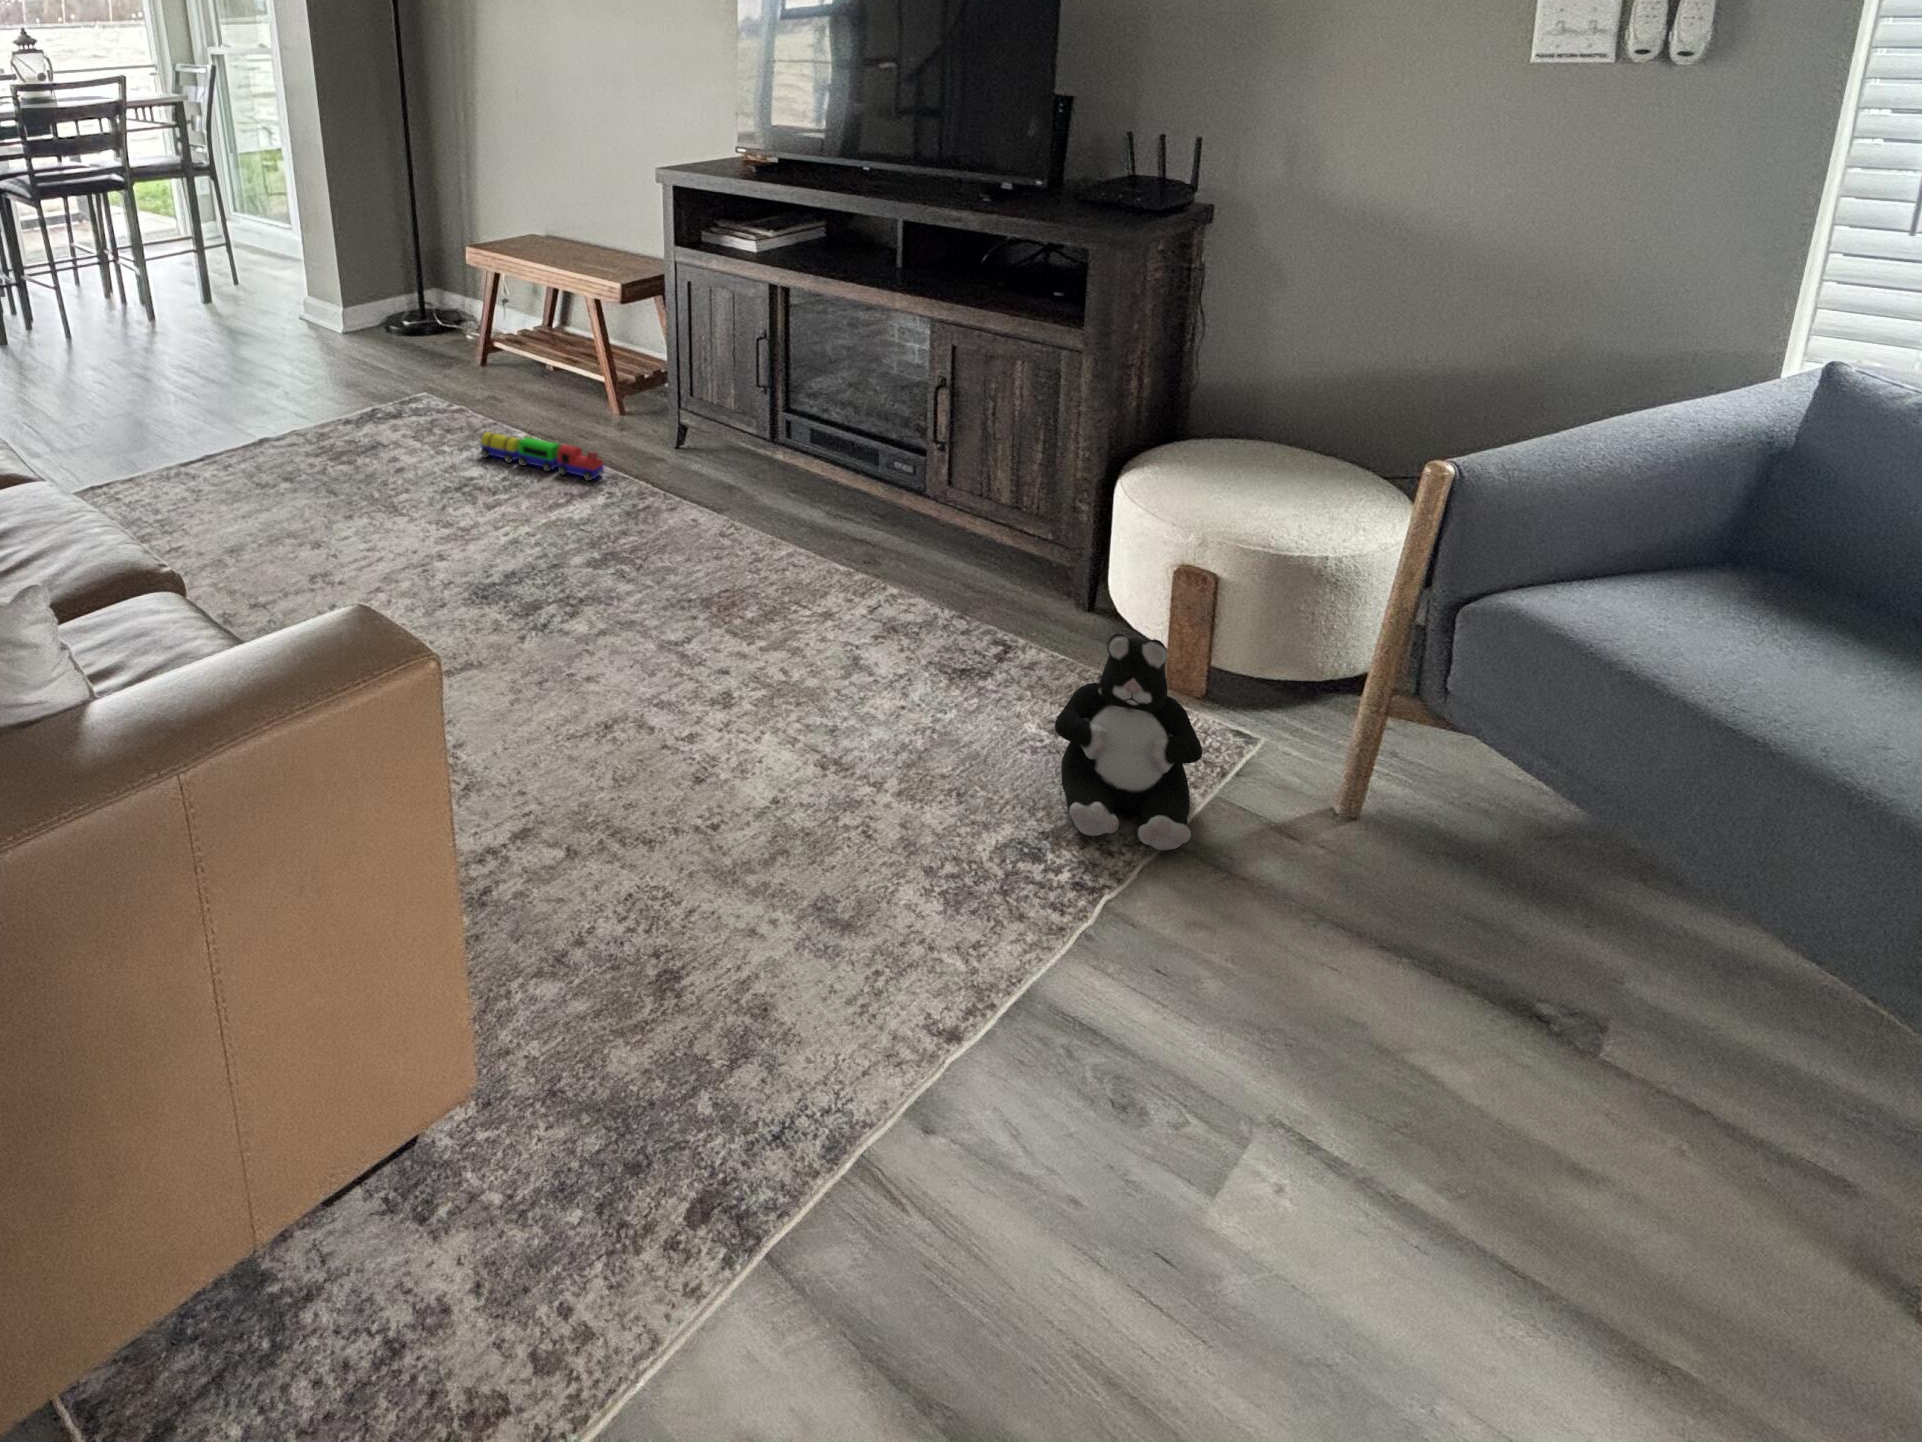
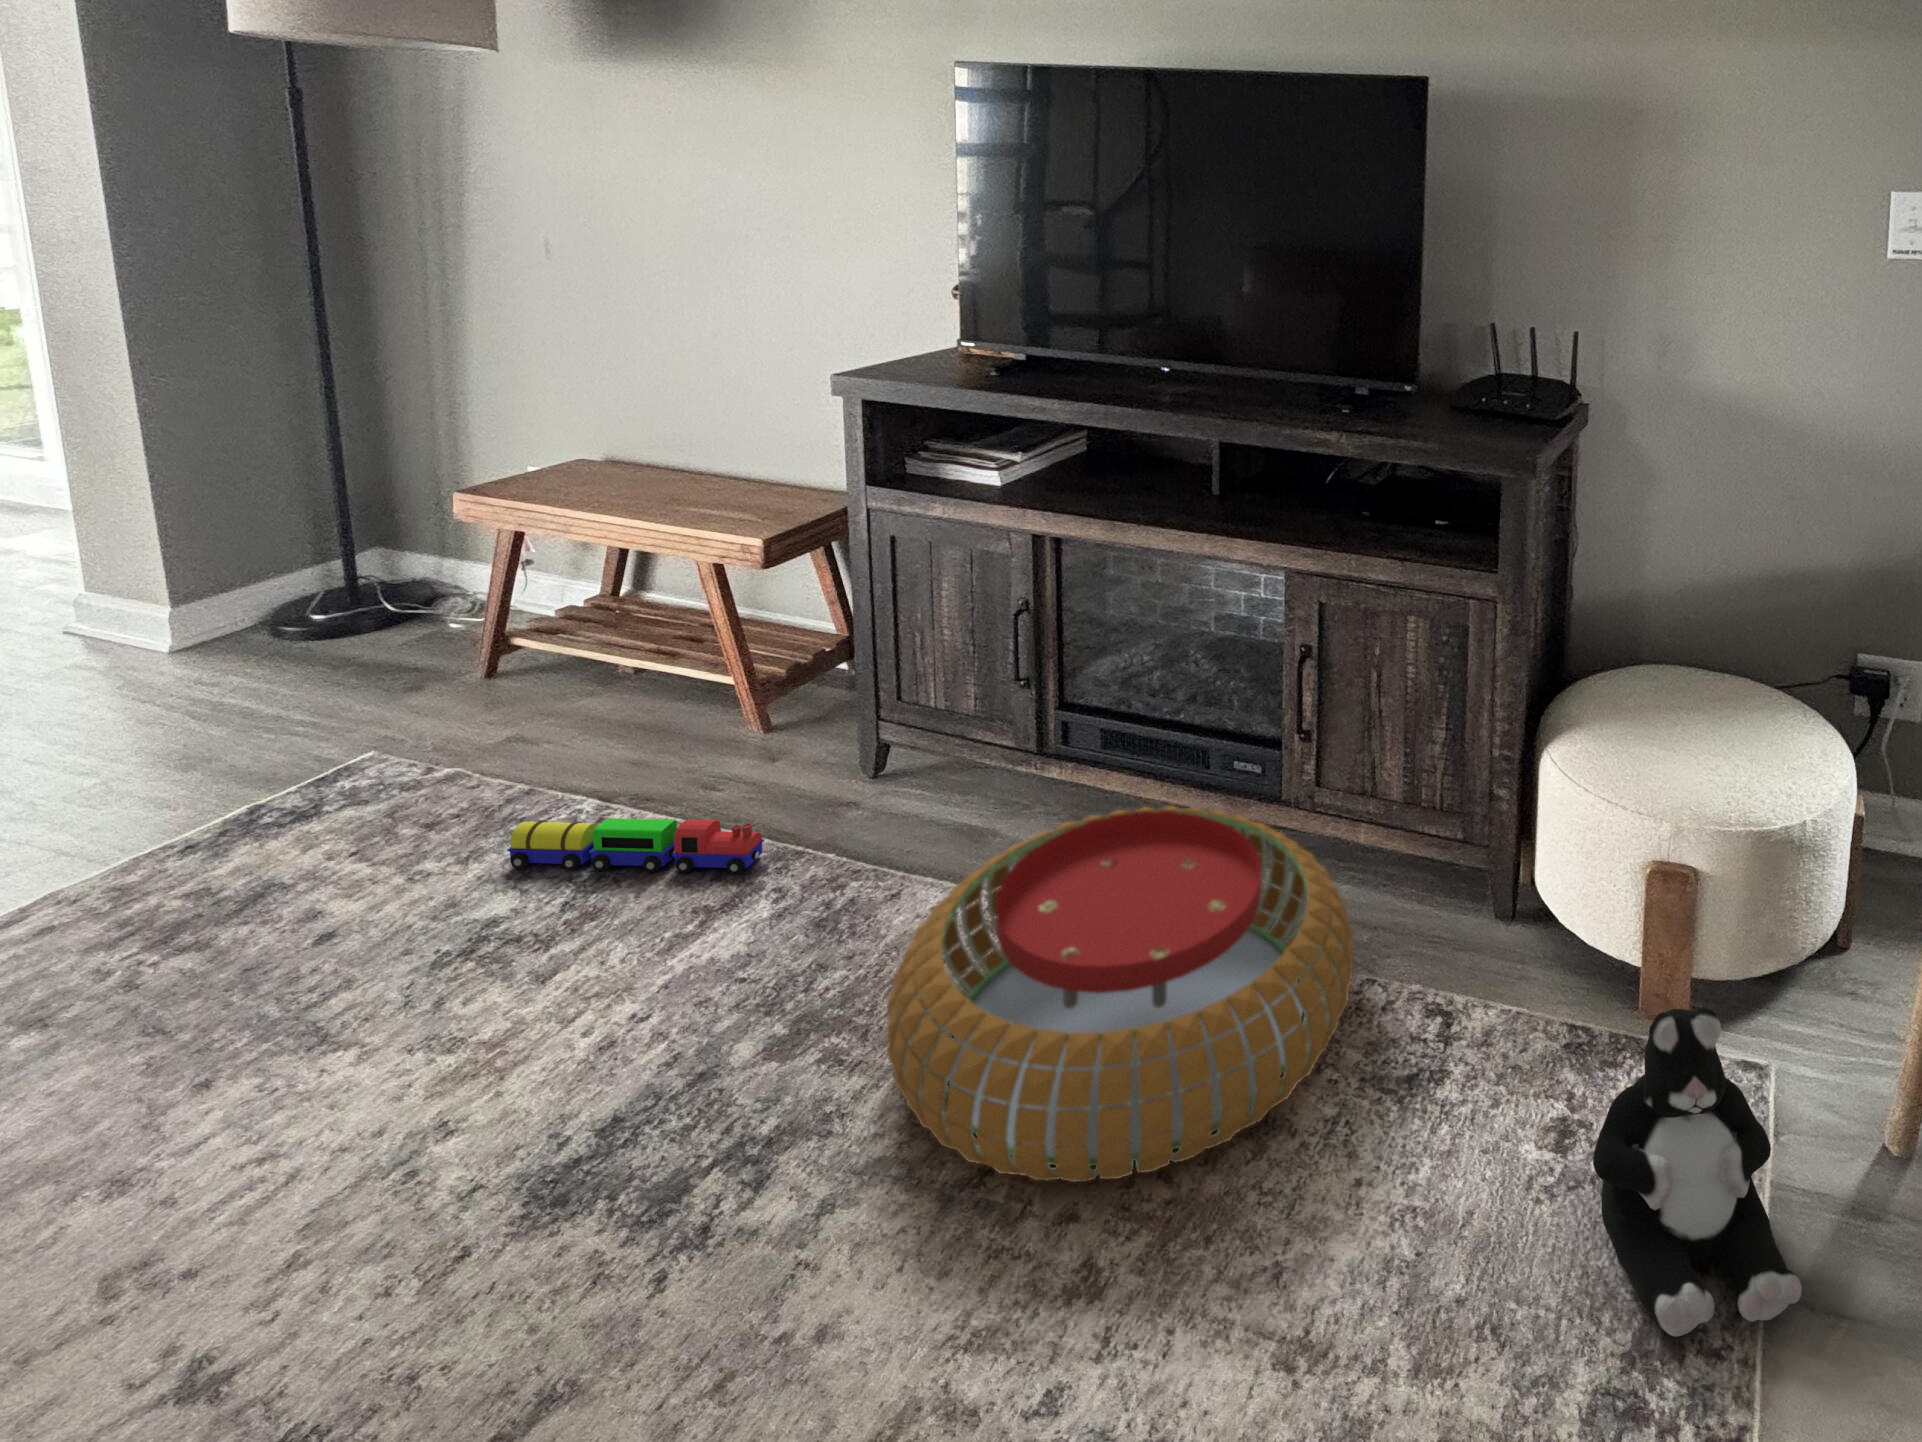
pouf: none [642,470,943,666] -> present [887,806,1353,1182]

